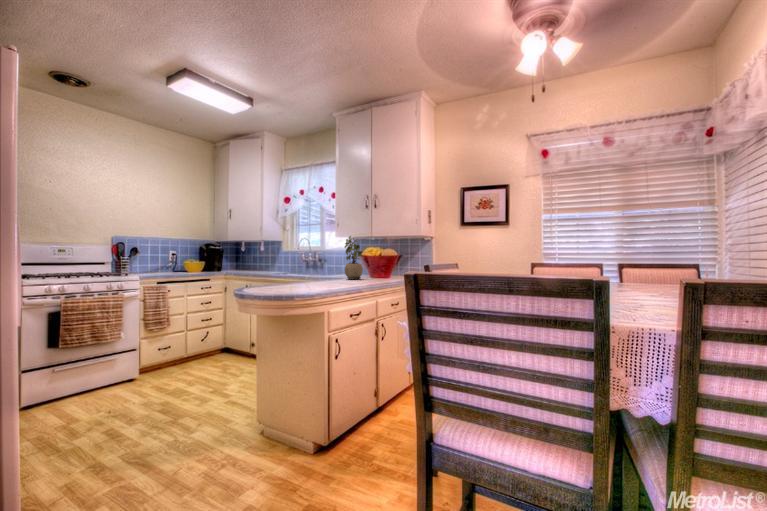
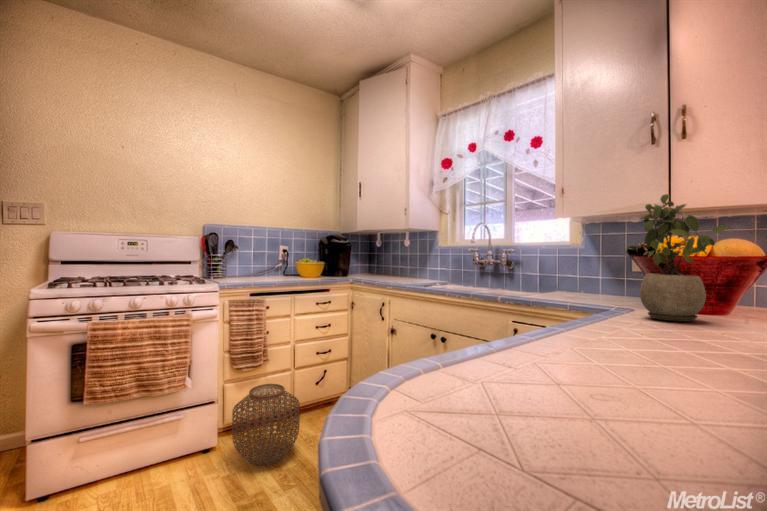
woven basket: none [152,335,196,380] -> present [232,384,300,465]

